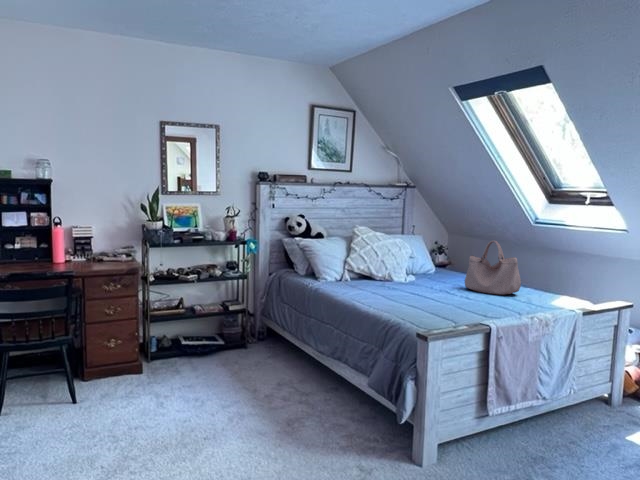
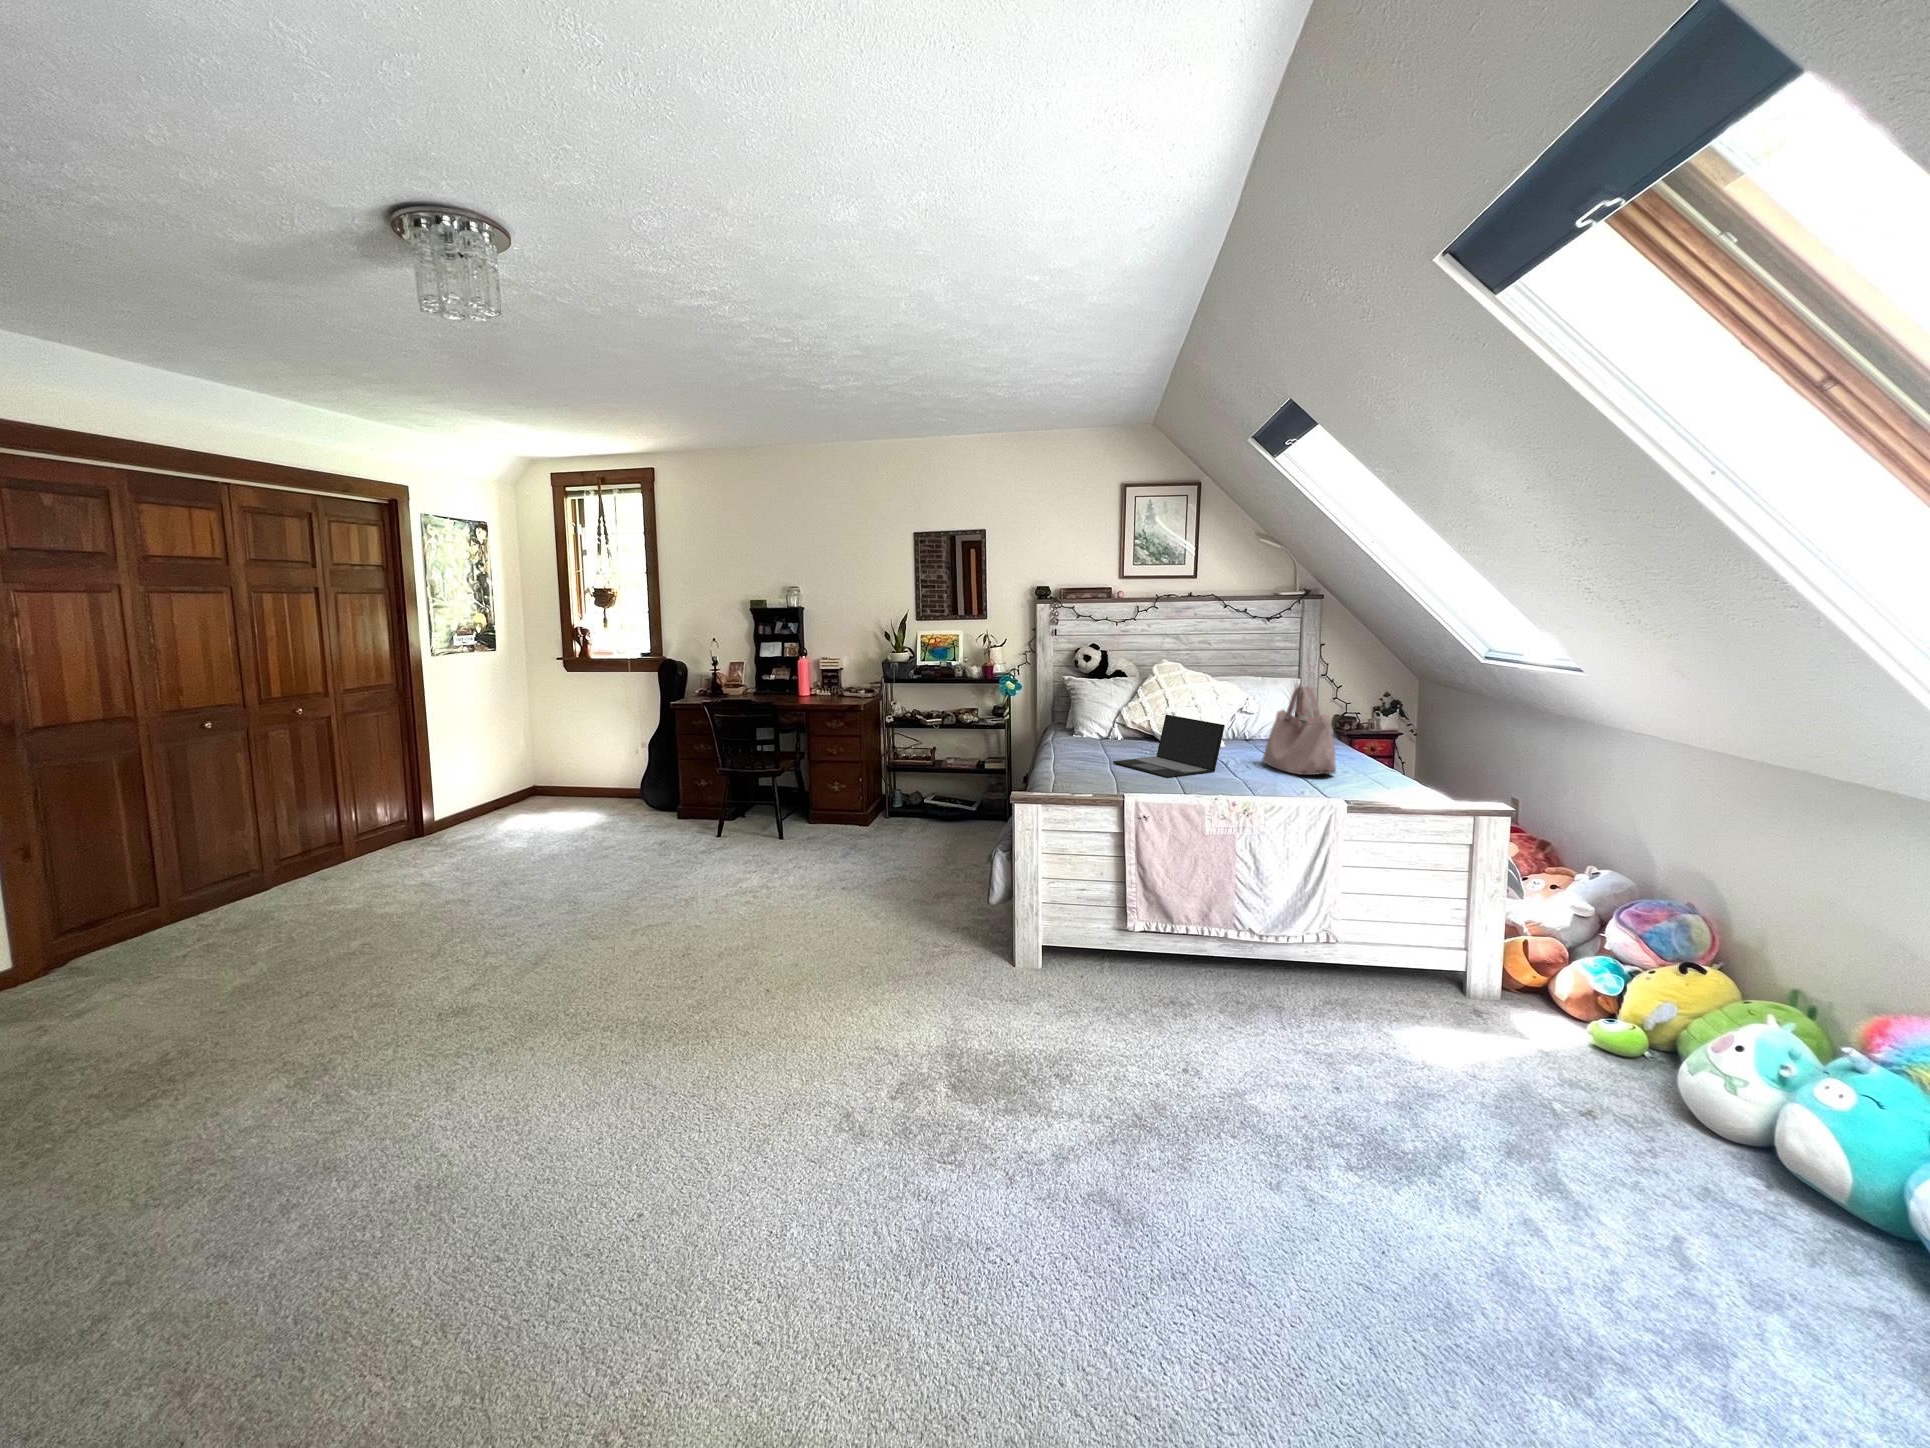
laptop: none [396,262,464,306] -> present [1113,715,1225,778]

